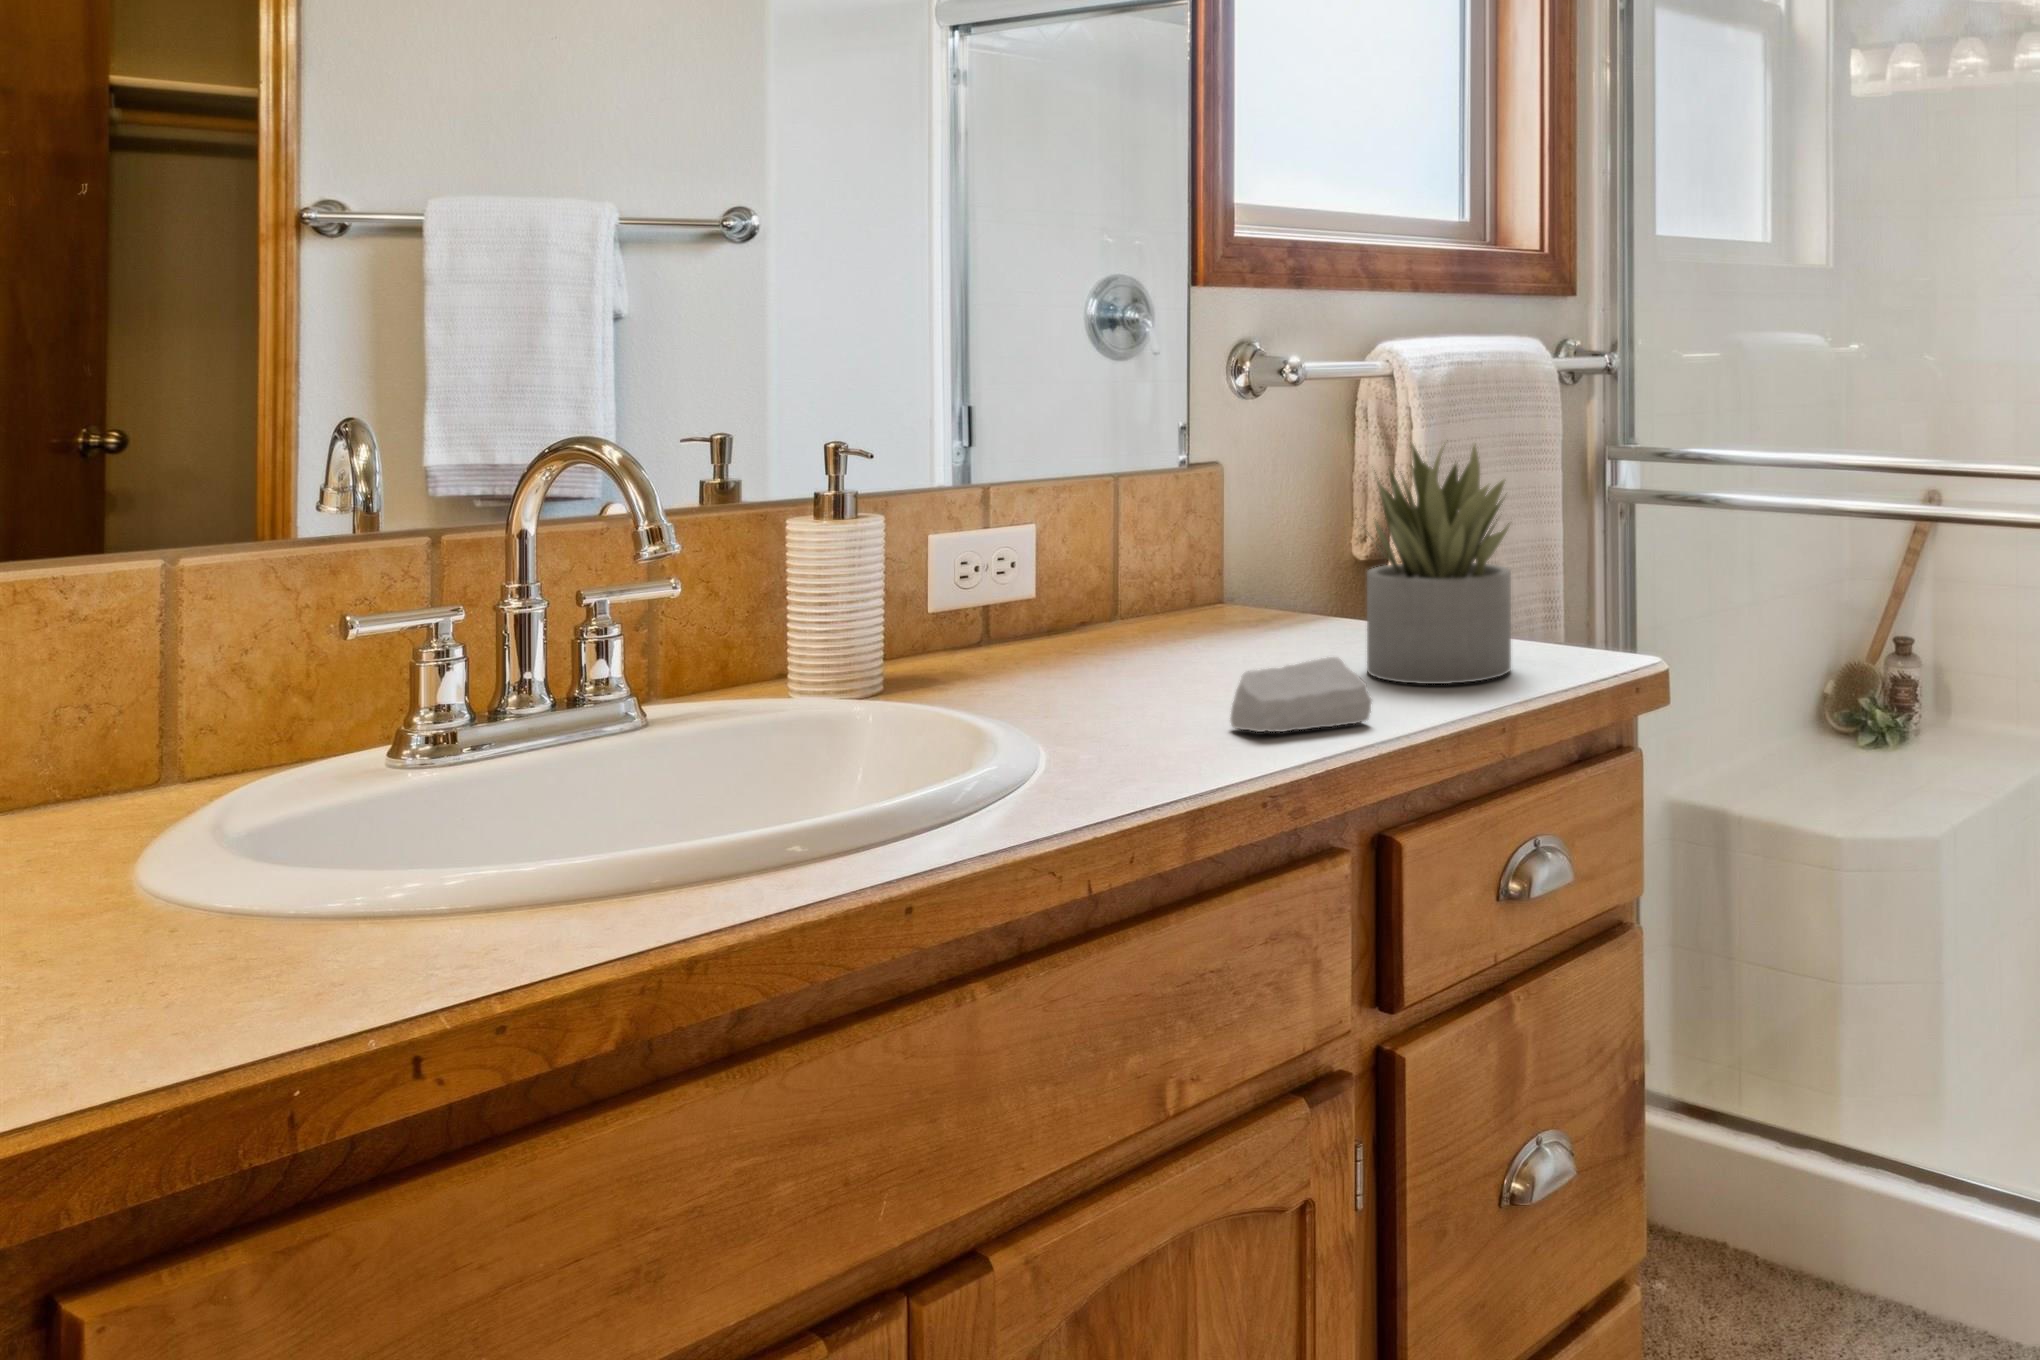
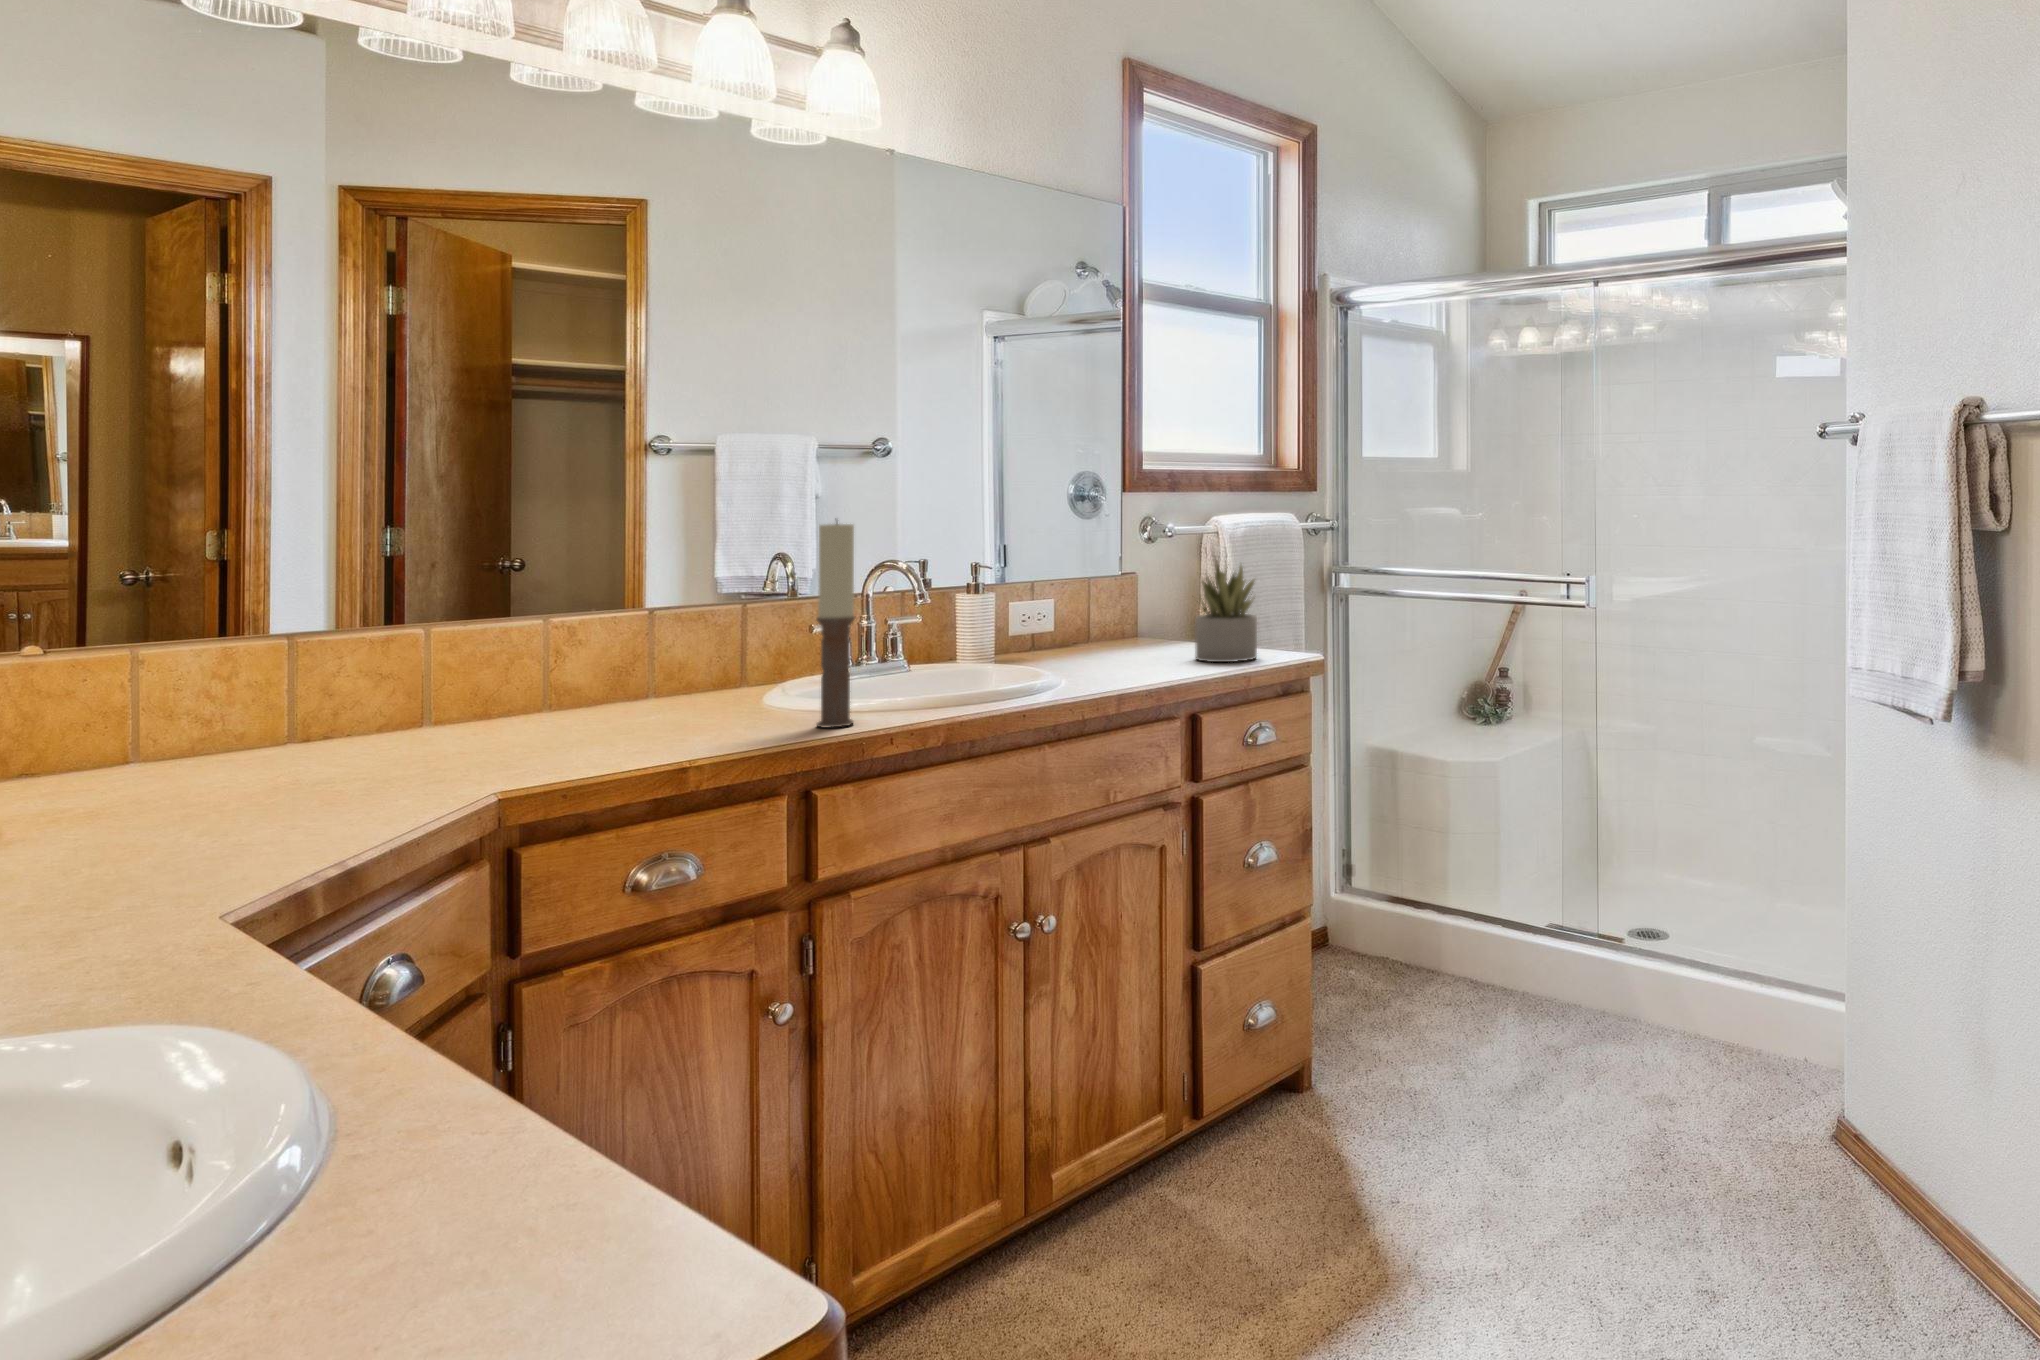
candle: none [144,302,296,1035] -> present [817,522,855,727]
soap bar: present [1231,657,1372,732] -> none [1136,647,1192,674]

